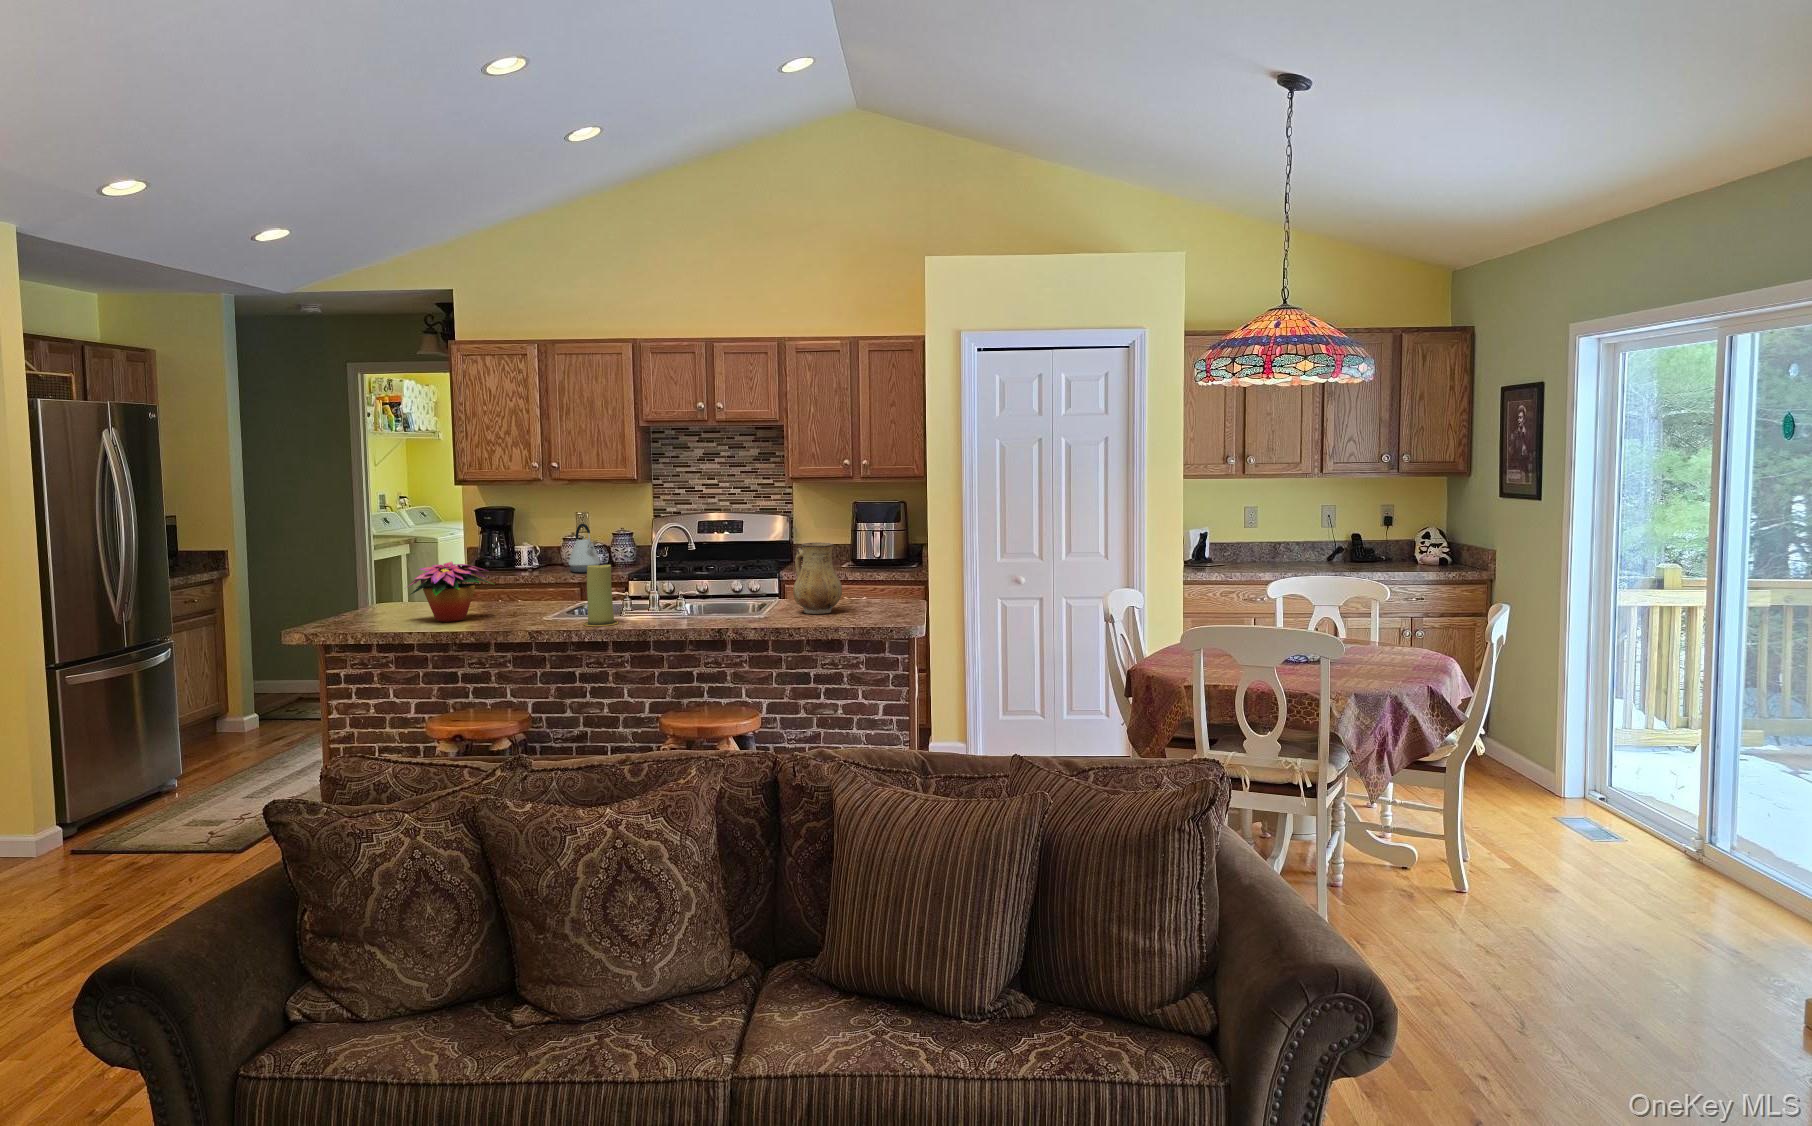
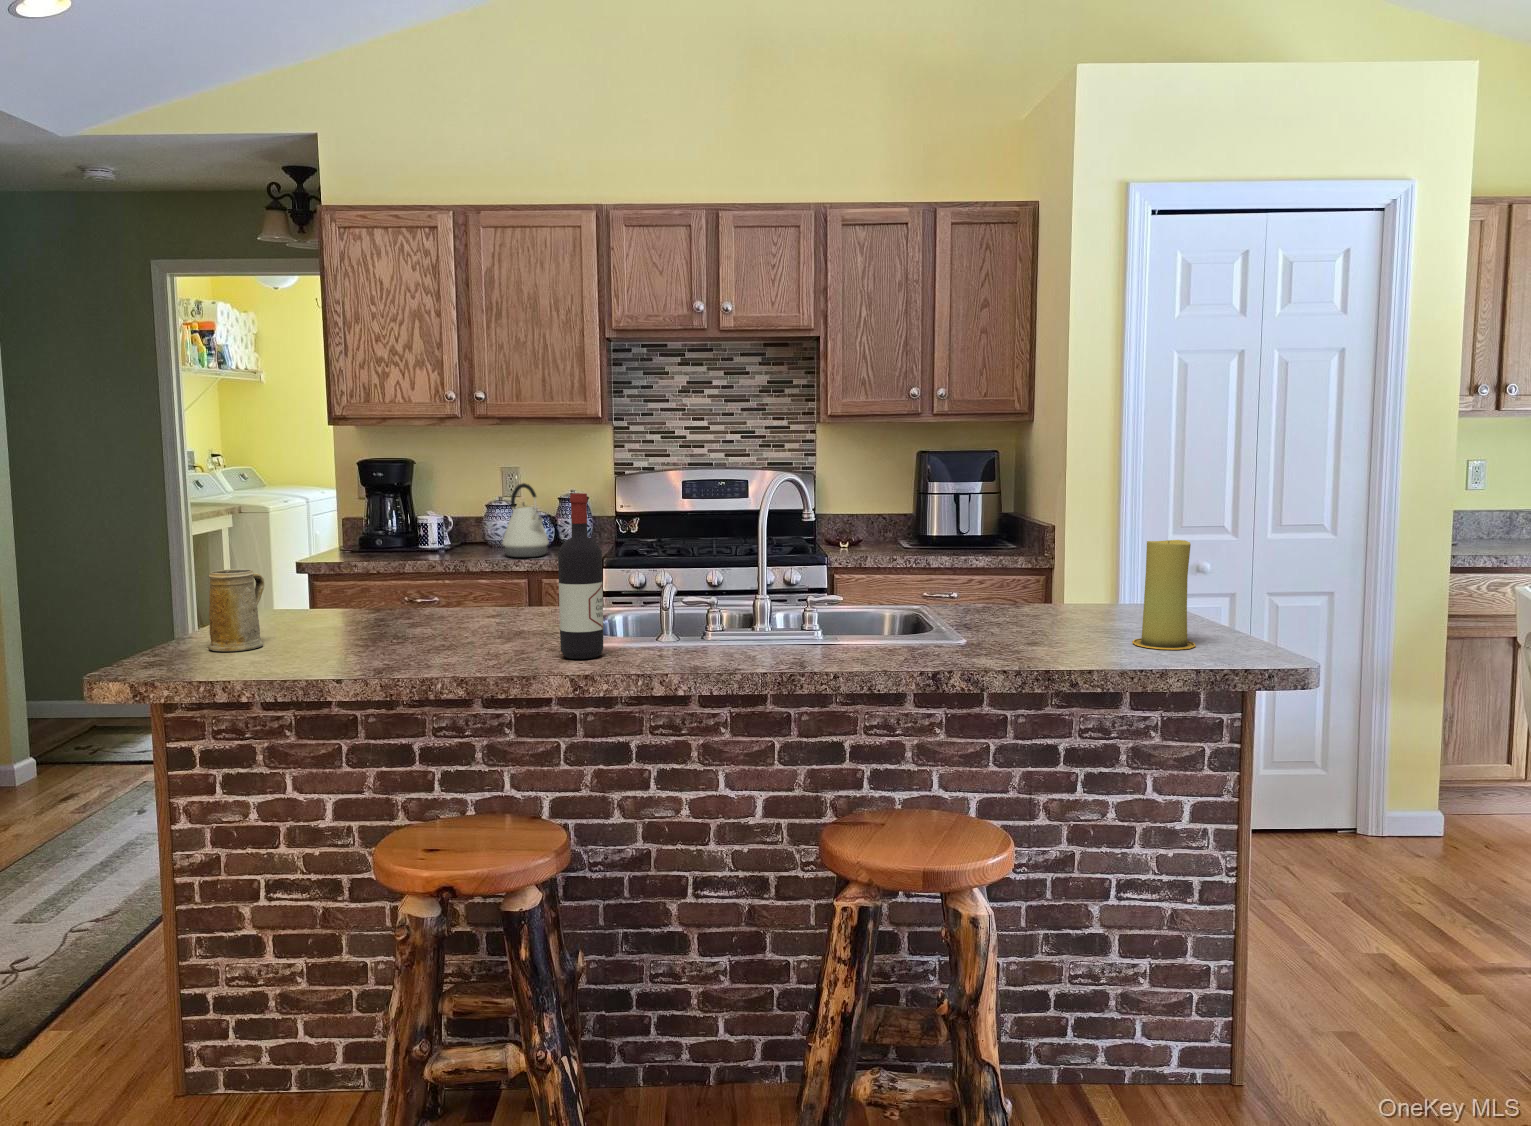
wine bottle: none [532,535,558,624] -> present [558,493,603,659]
ceramic pitcher: present [793,542,842,614] -> none [993,508,1087,636]
flower arrangement: present [407,561,491,622] -> none [306,540,477,653]
candle: present [583,565,618,626] -> present [1132,540,1196,650]
mug: none [349,576,382,621] -> present [208,569,264,651]

